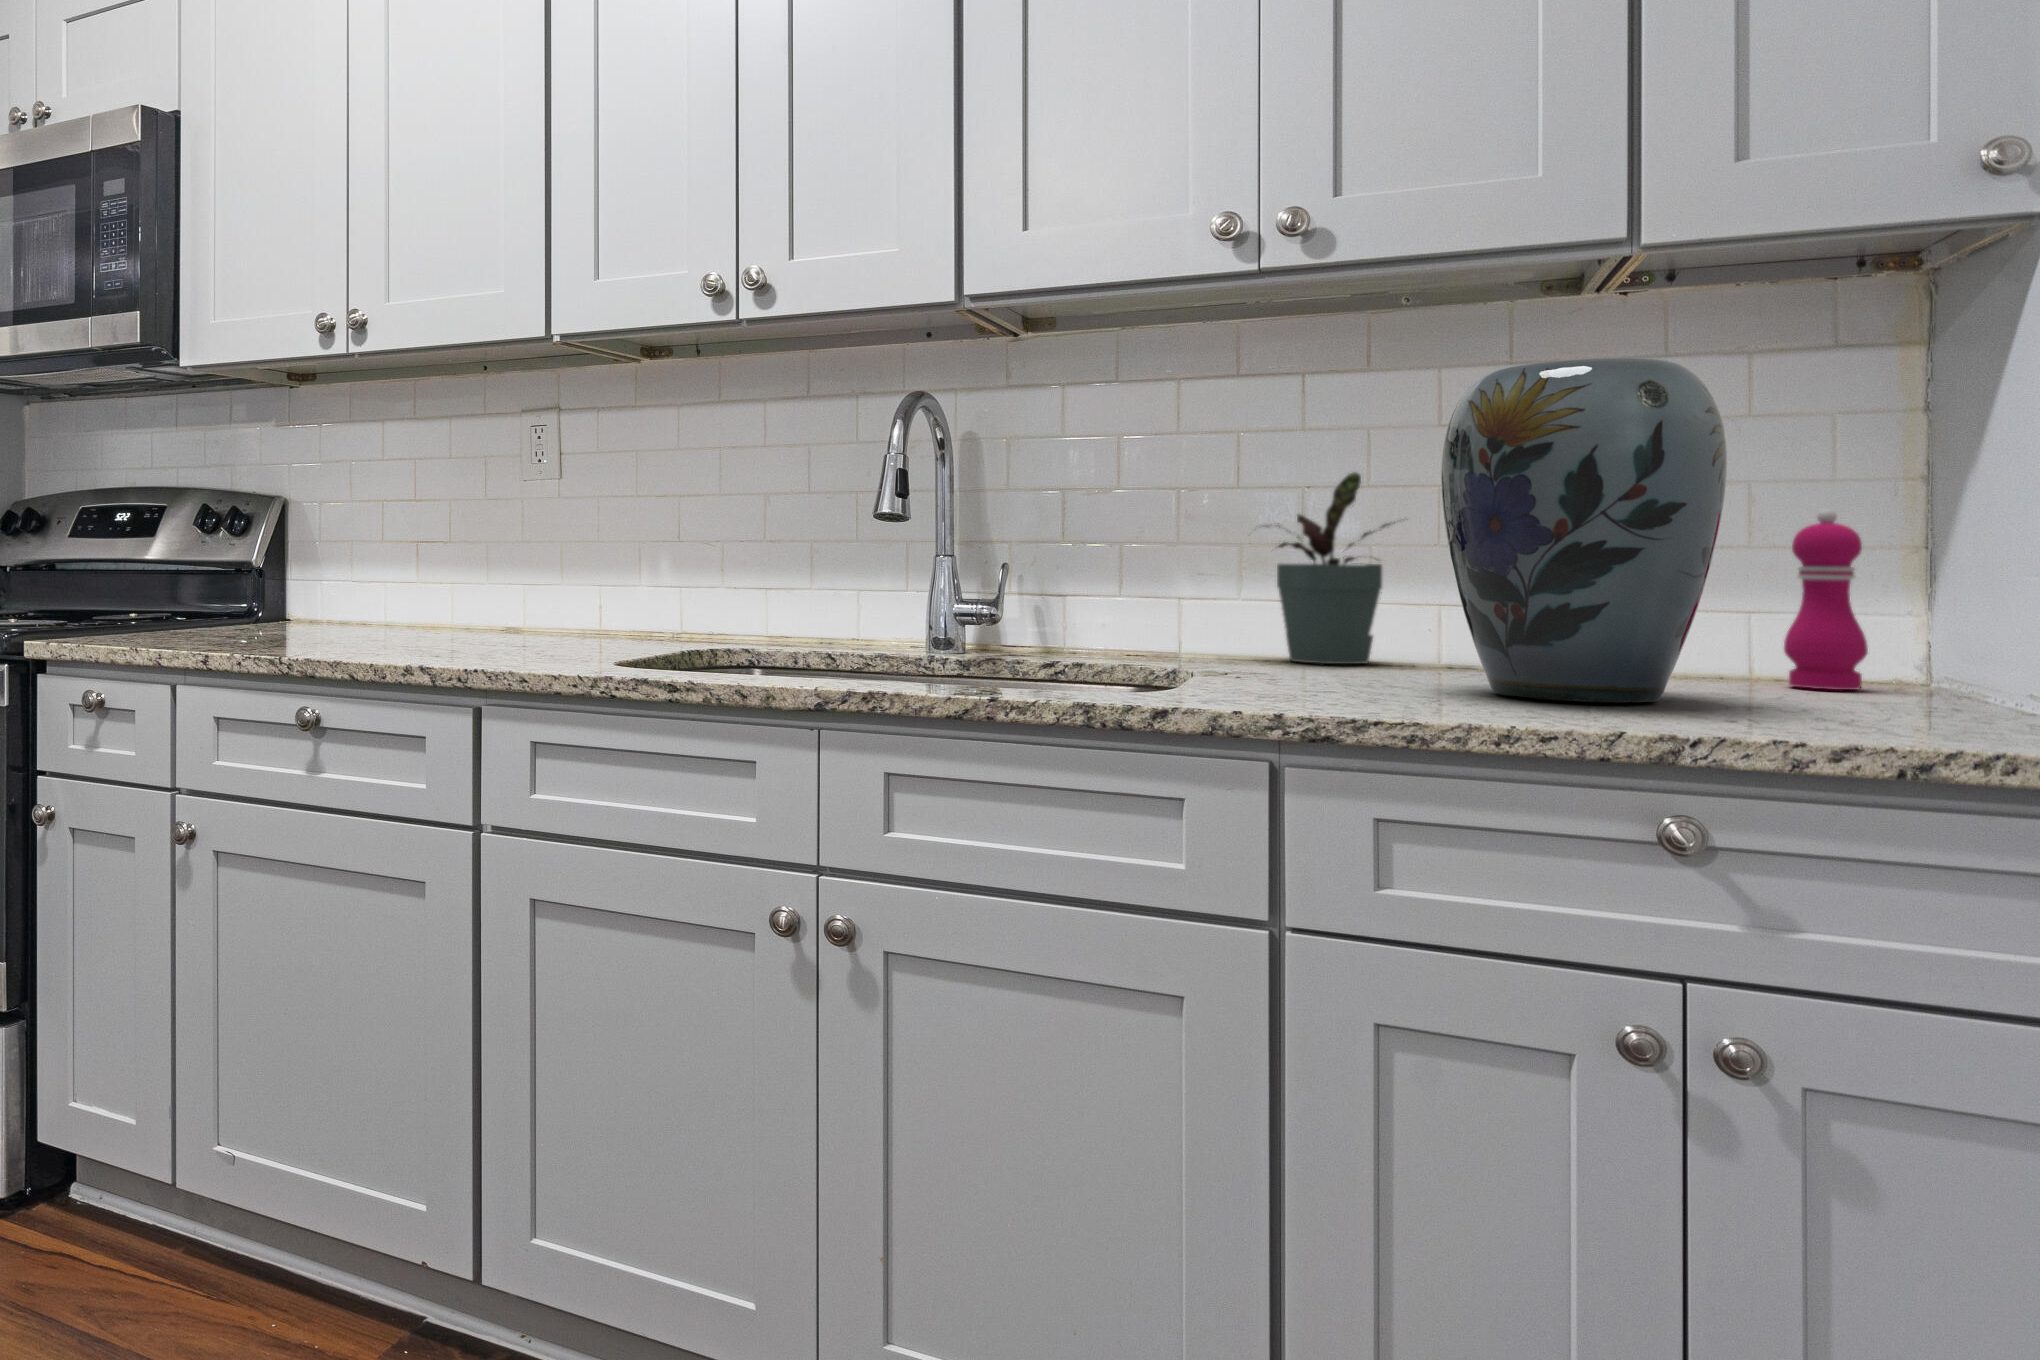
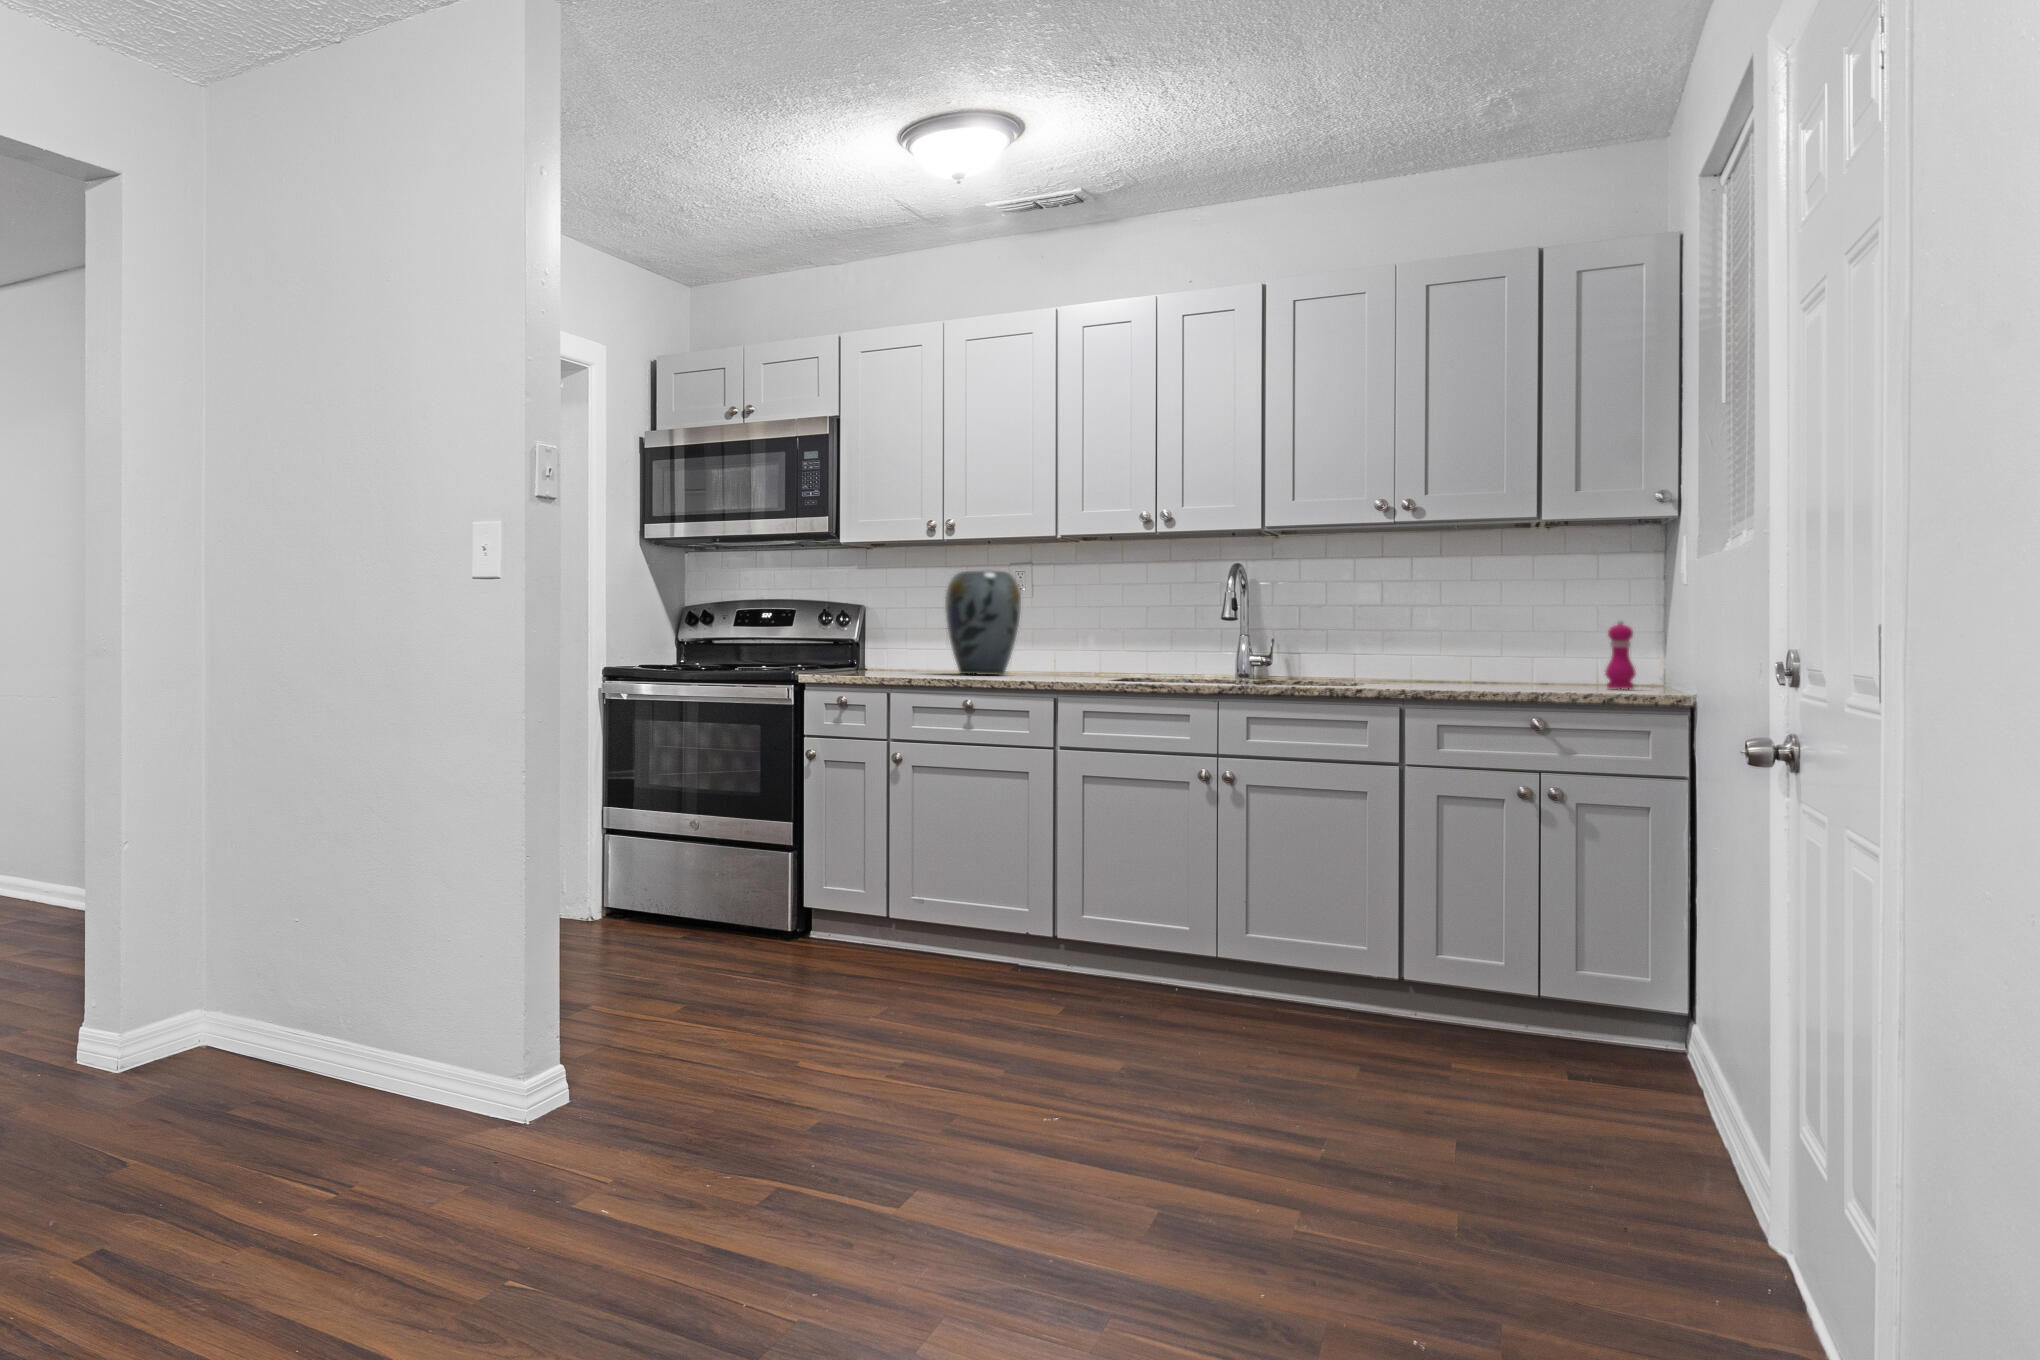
vase: present [1441,358,1727,702] -> present [945,570,1021,675]
potted plant: present [1277,472,1395,664] -> none [1386,602,1457,684]

